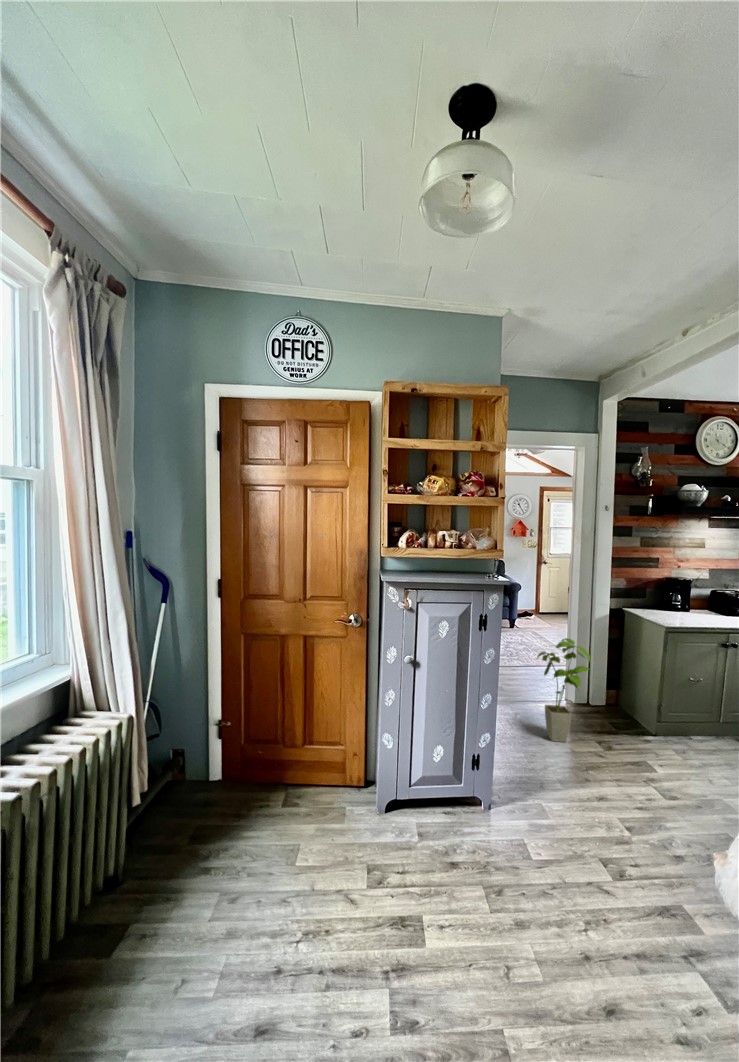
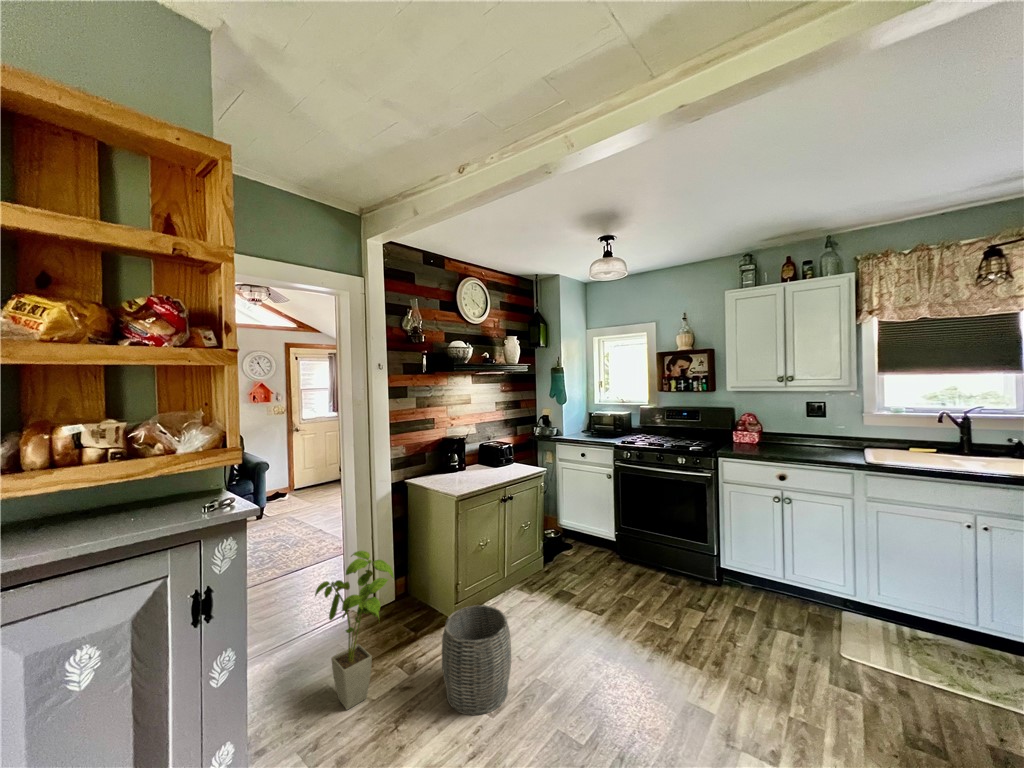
woven basket: none [625,709,692,790] -> present [442,605,511,715]

